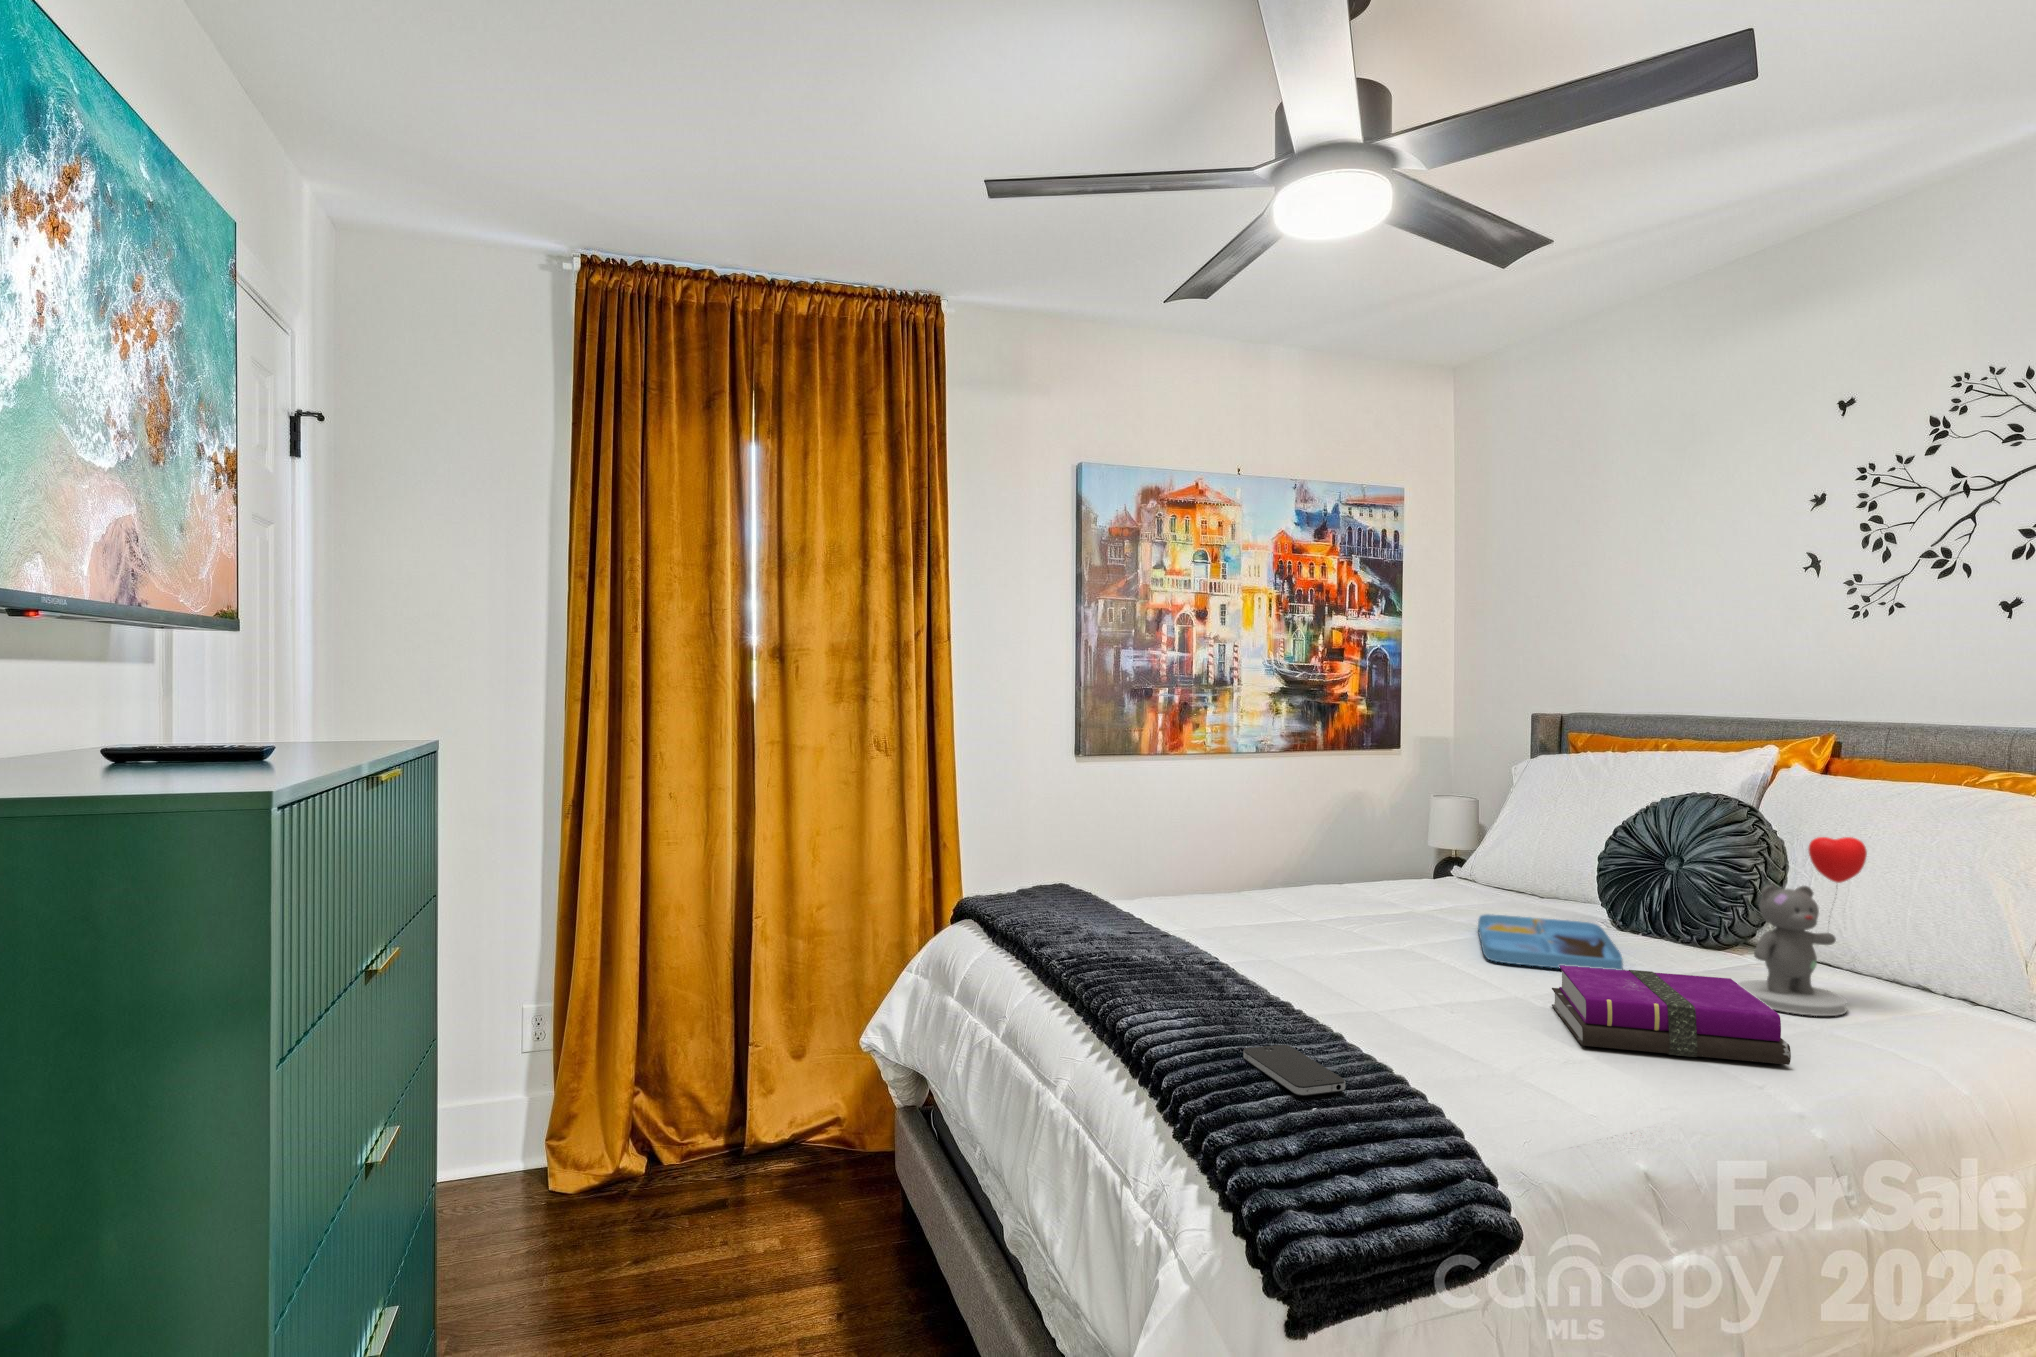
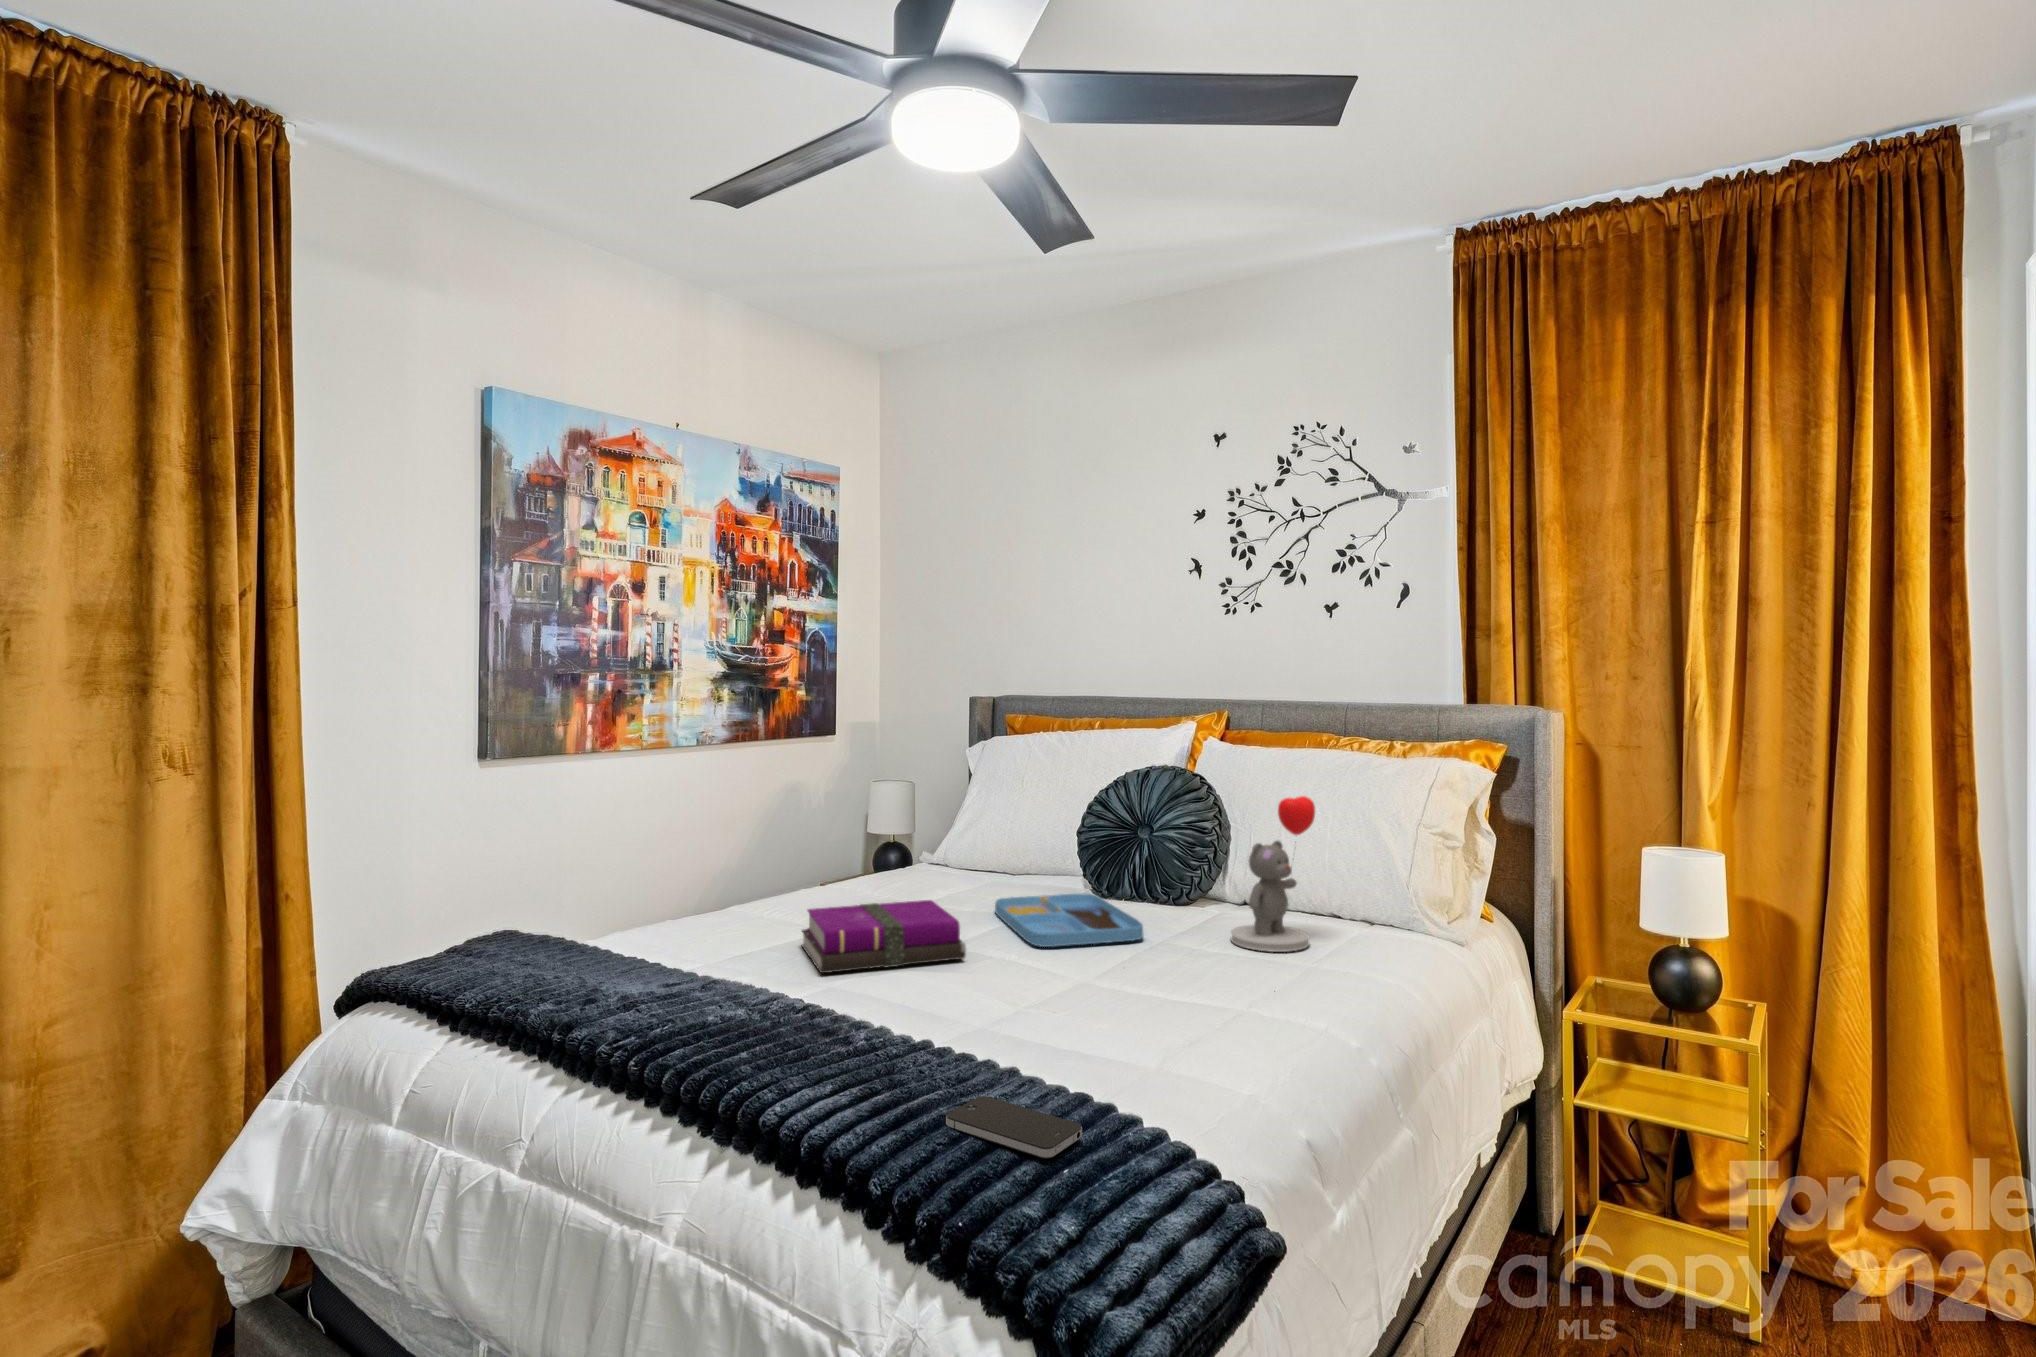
notebook: present [1552,965,1791,1065] -> present [802,900,966,973]

